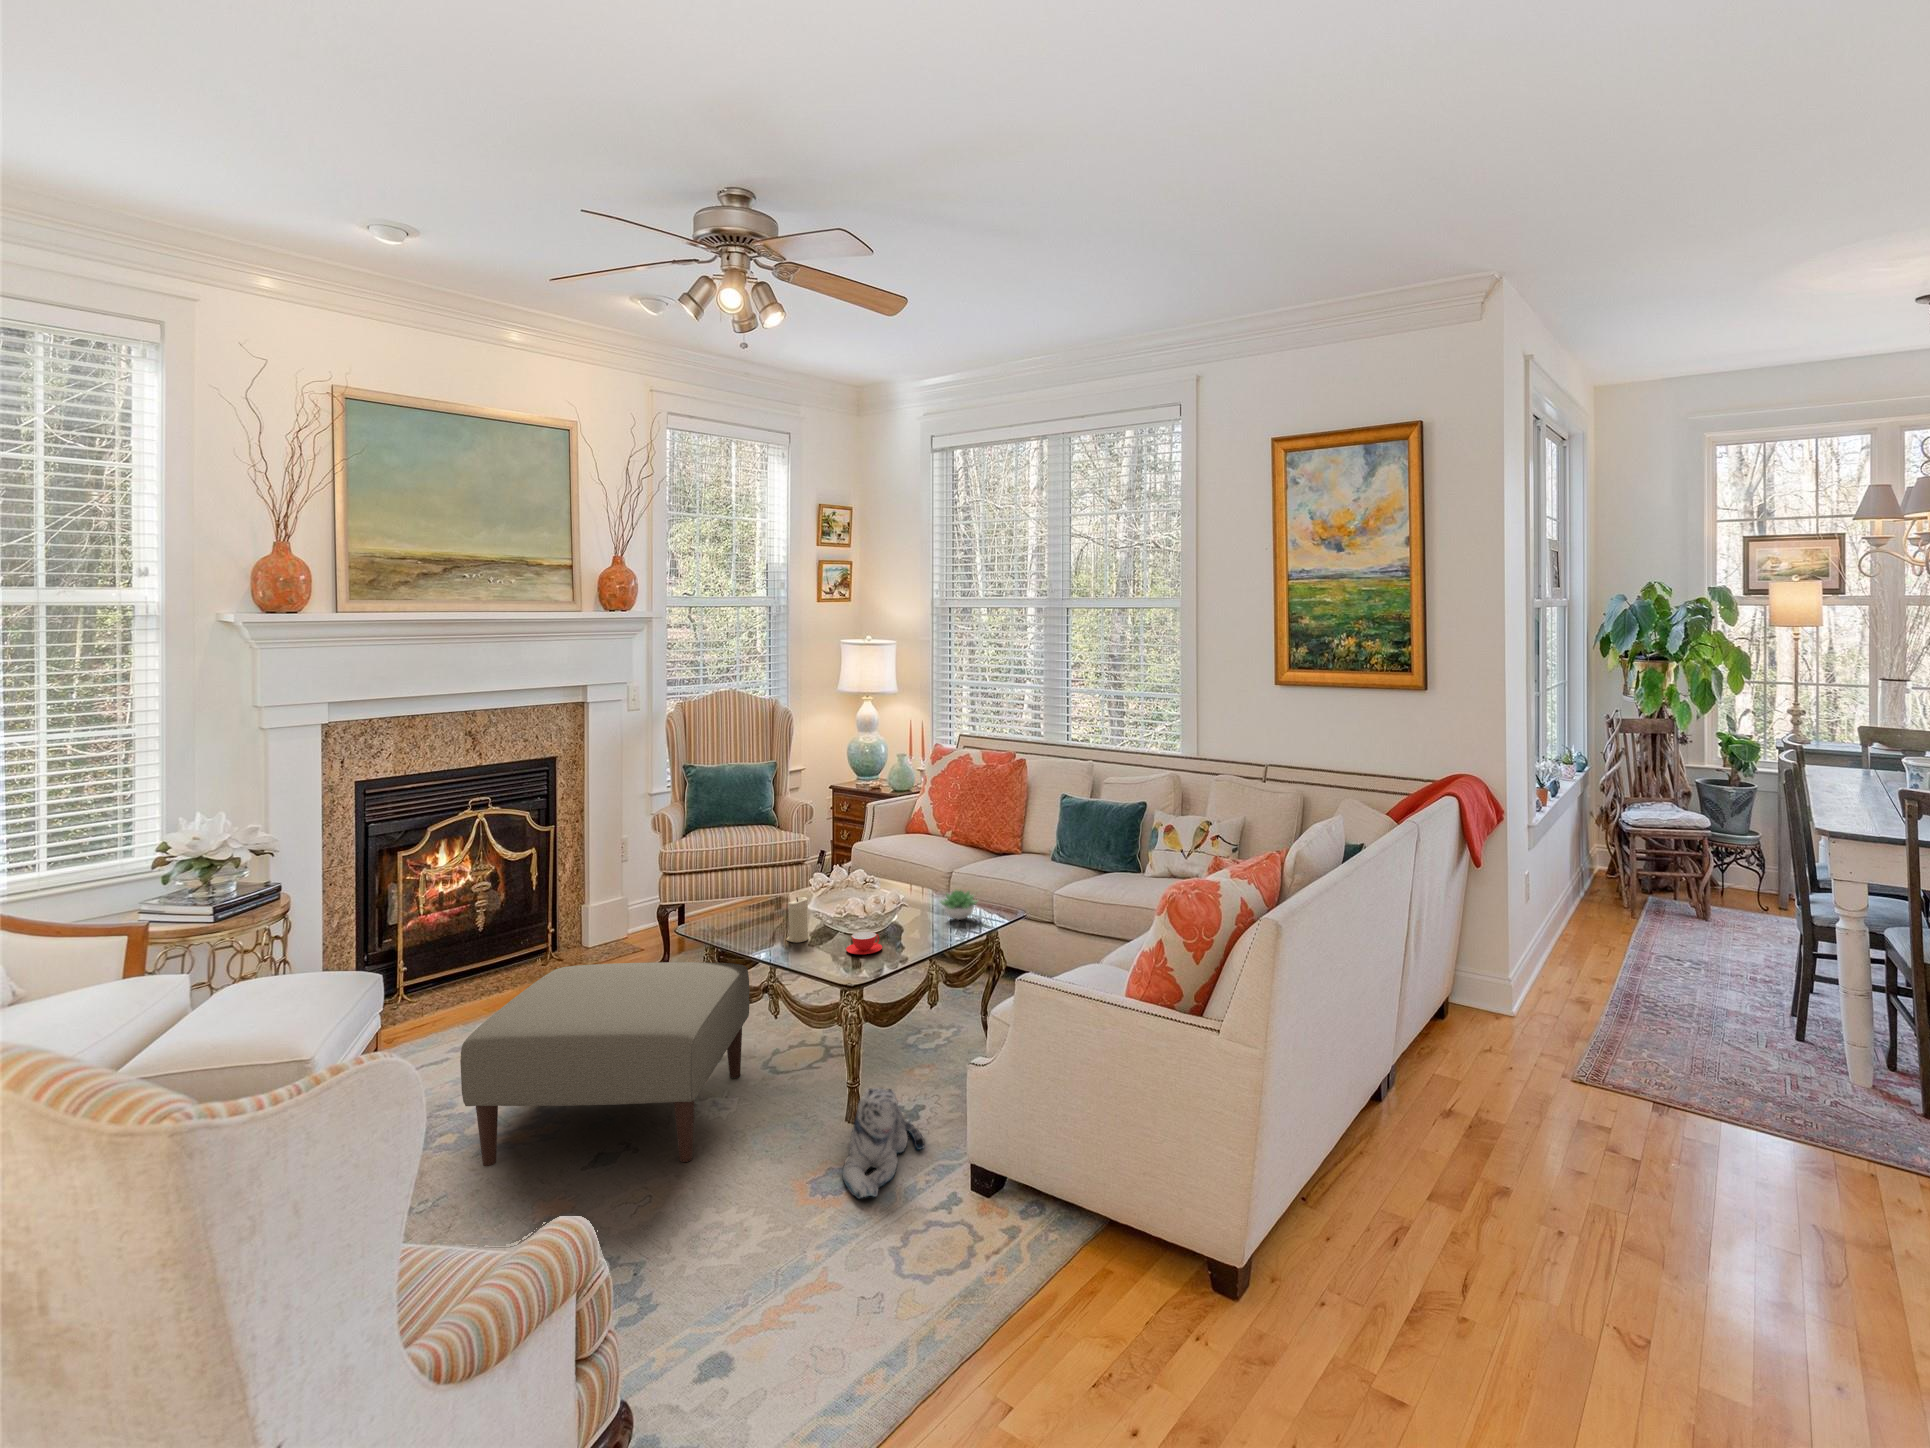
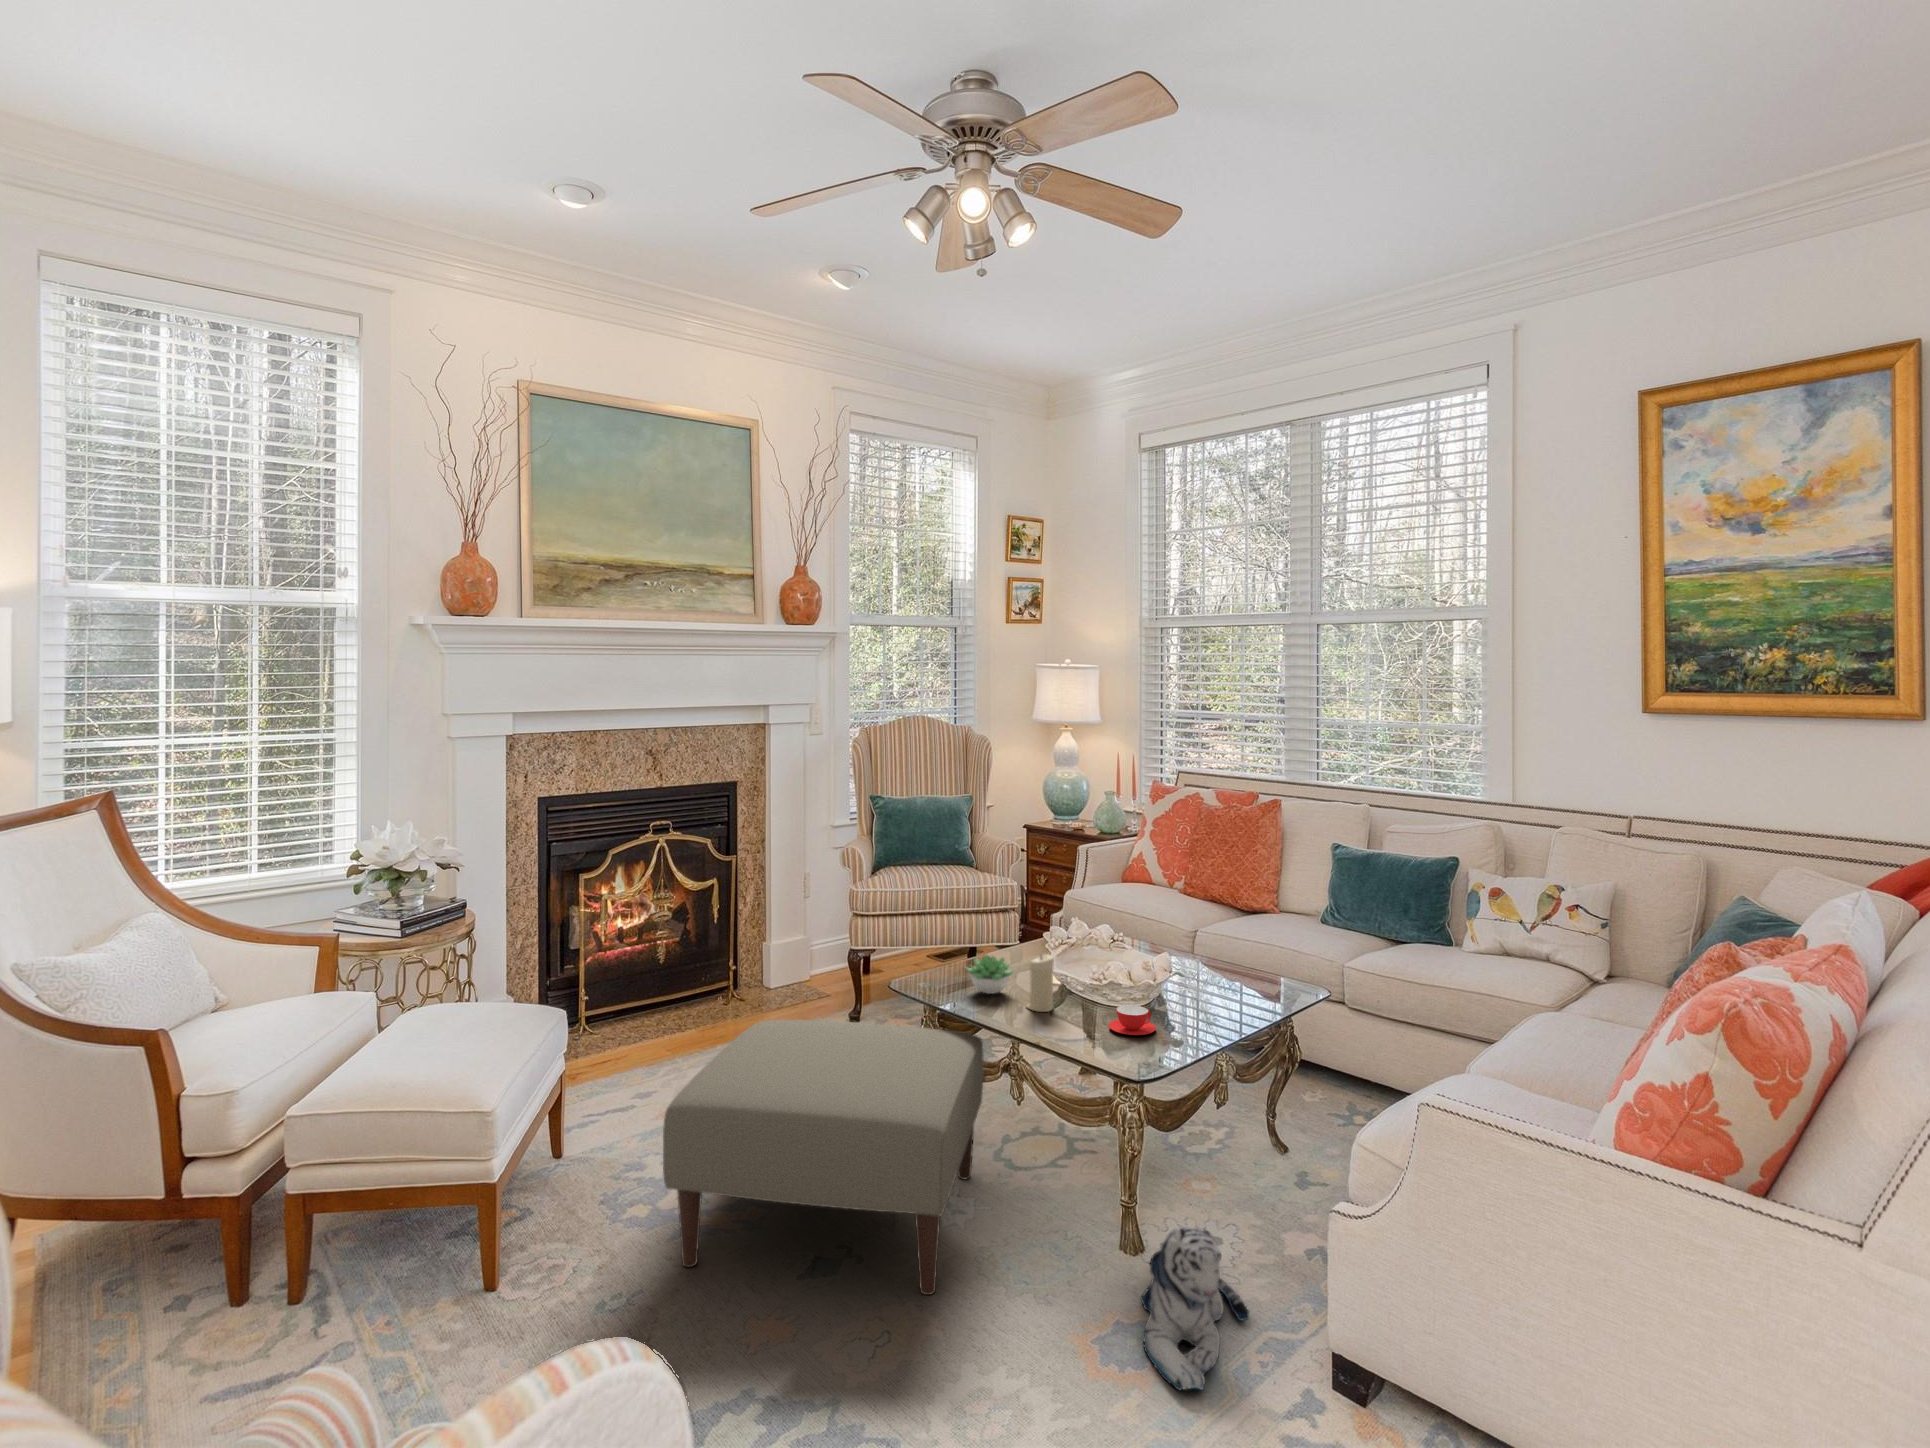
succulent plant: present [941,890,978,920] -> present [966,955,1014,994]

